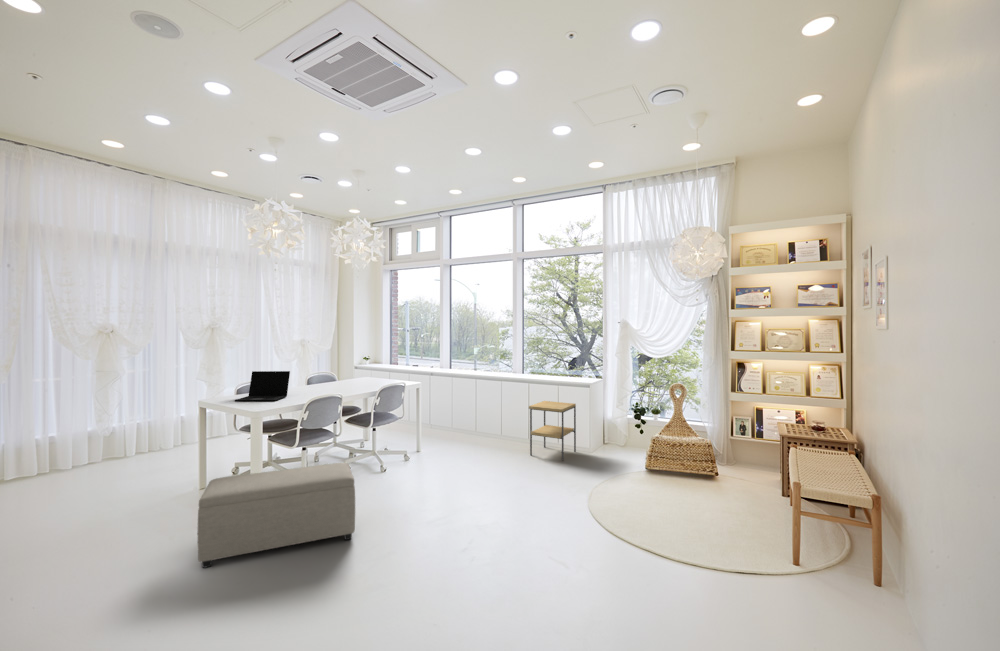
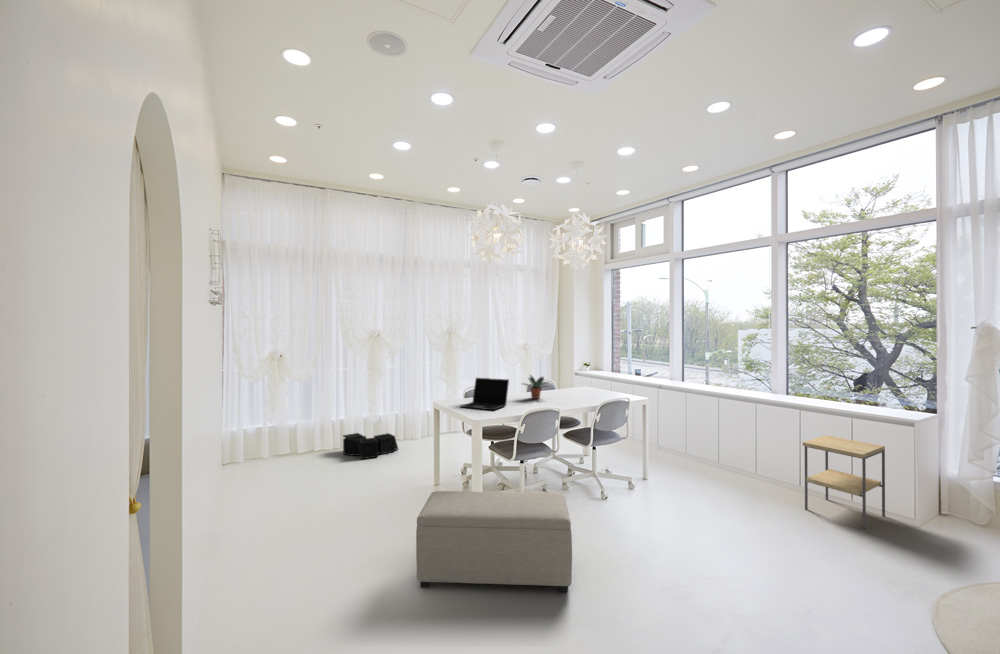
potted plant: none [301,367,332,390] -> present [523,376,548,399]
storage bin: none [58,445,144,478] -> present [343,433,398,459]

